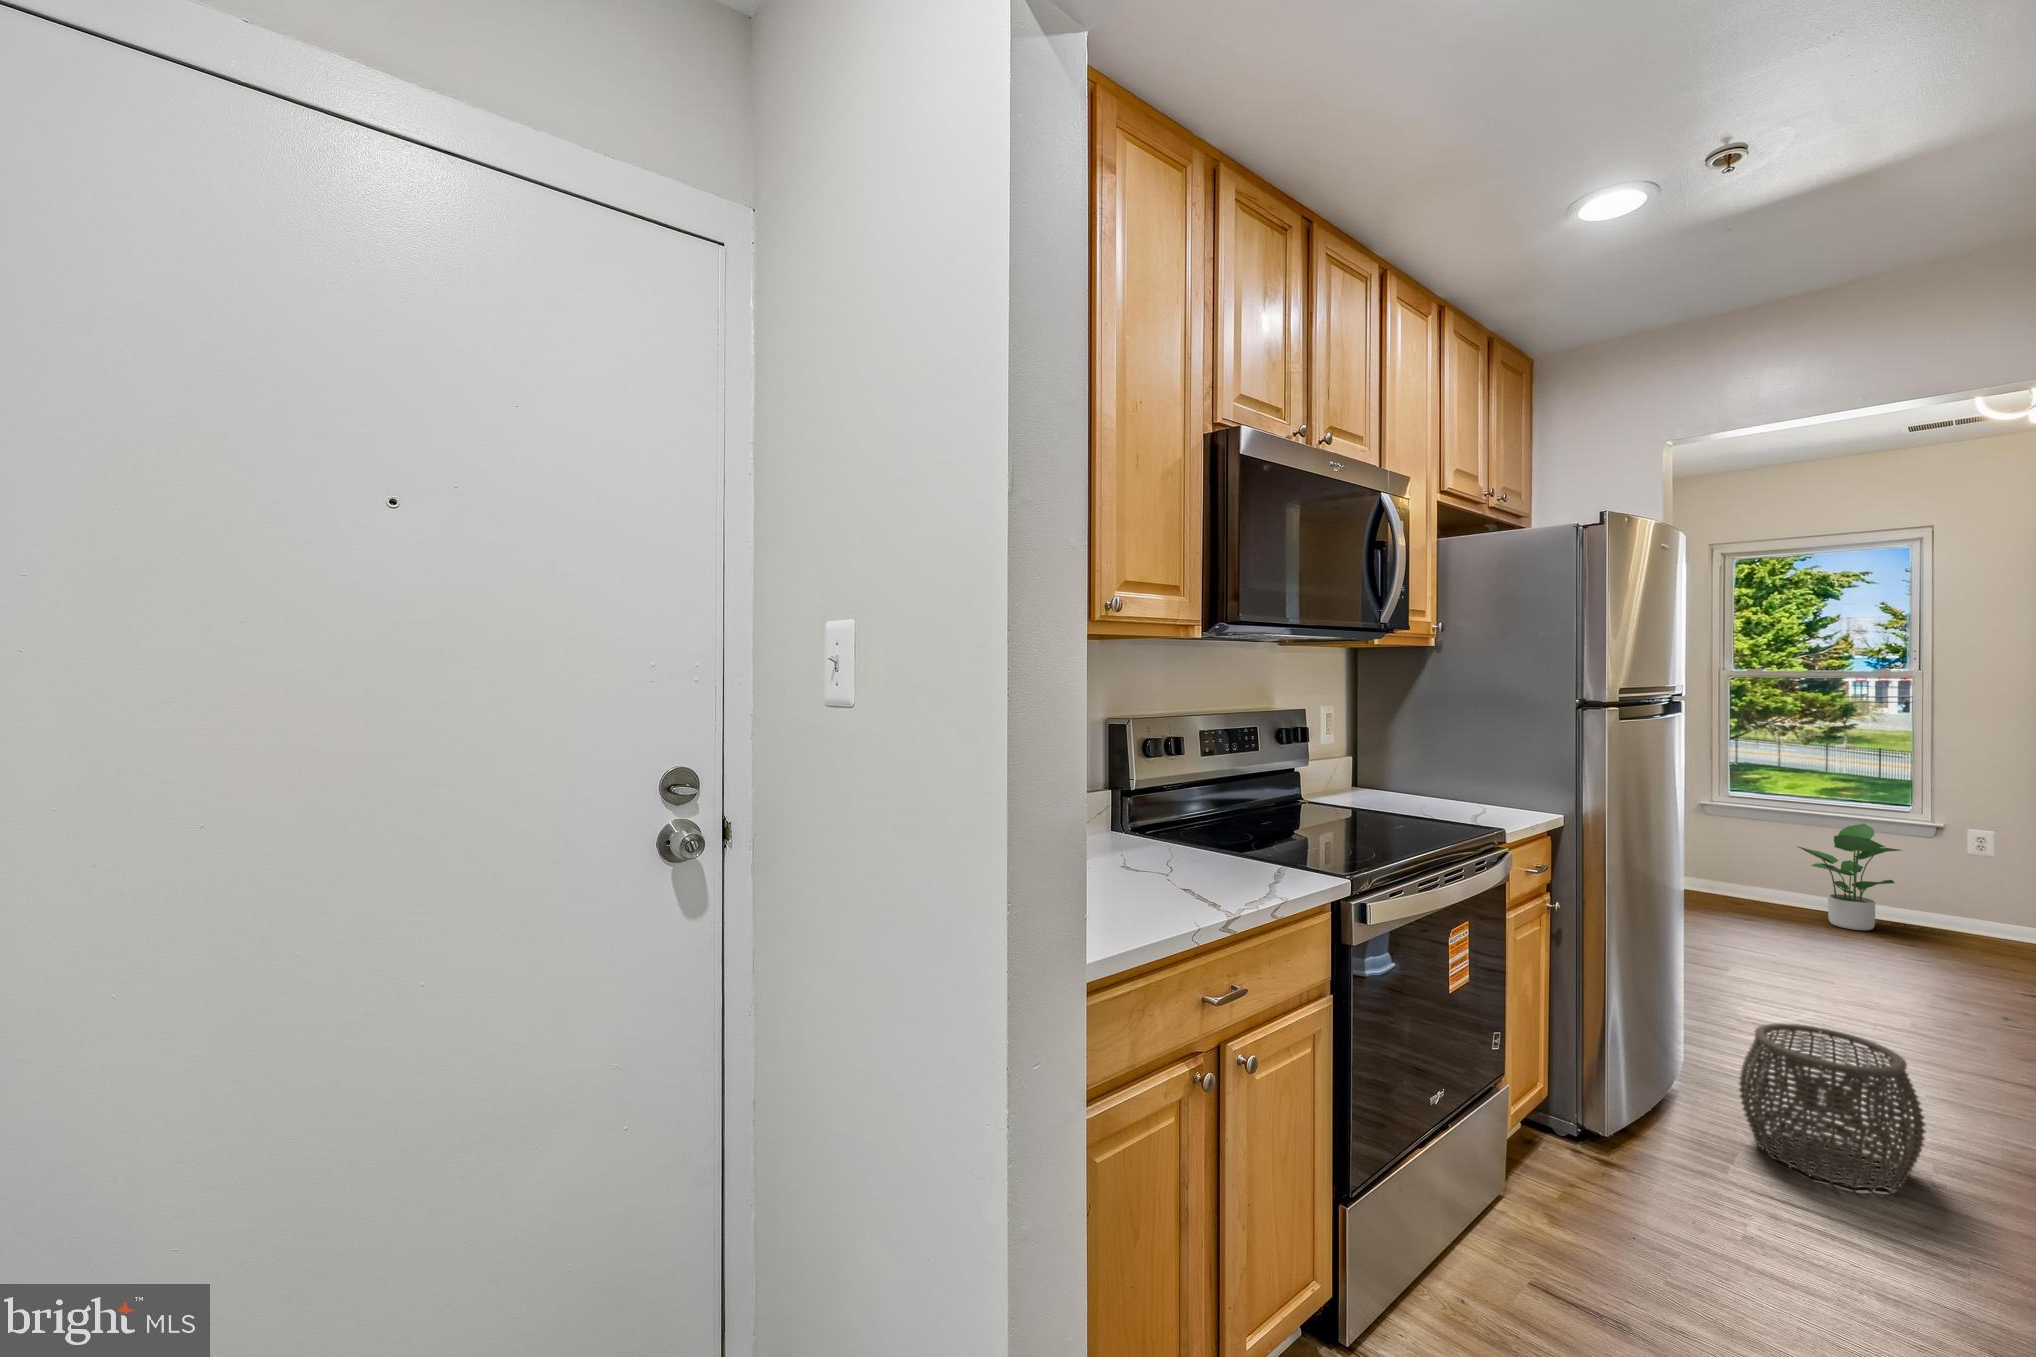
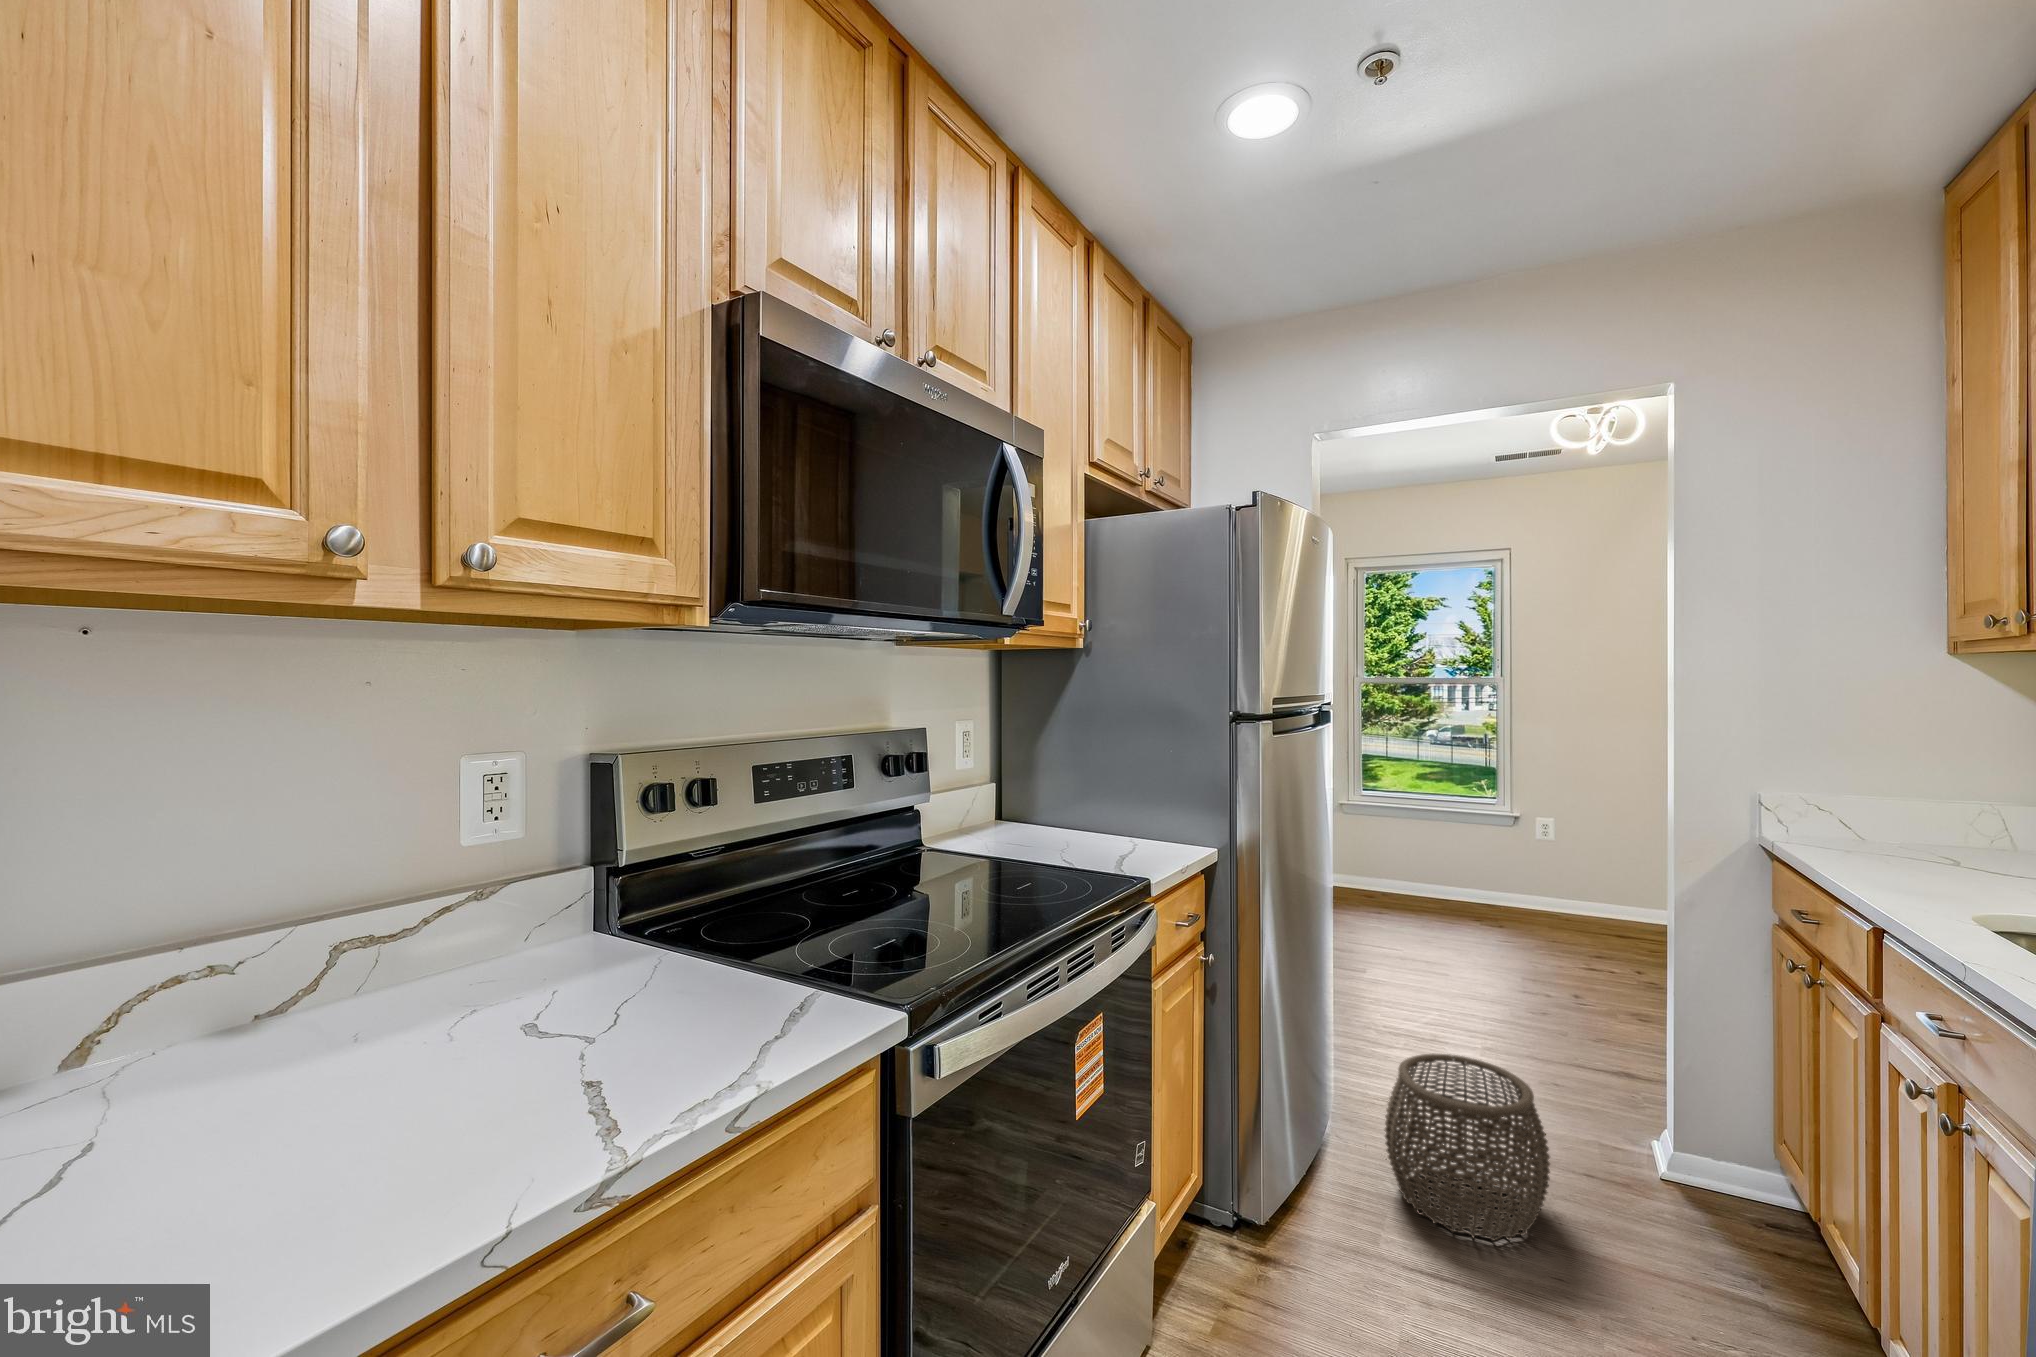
potted plant: present [1797,824,1902,930] -> none [1399,813,1477,909]

